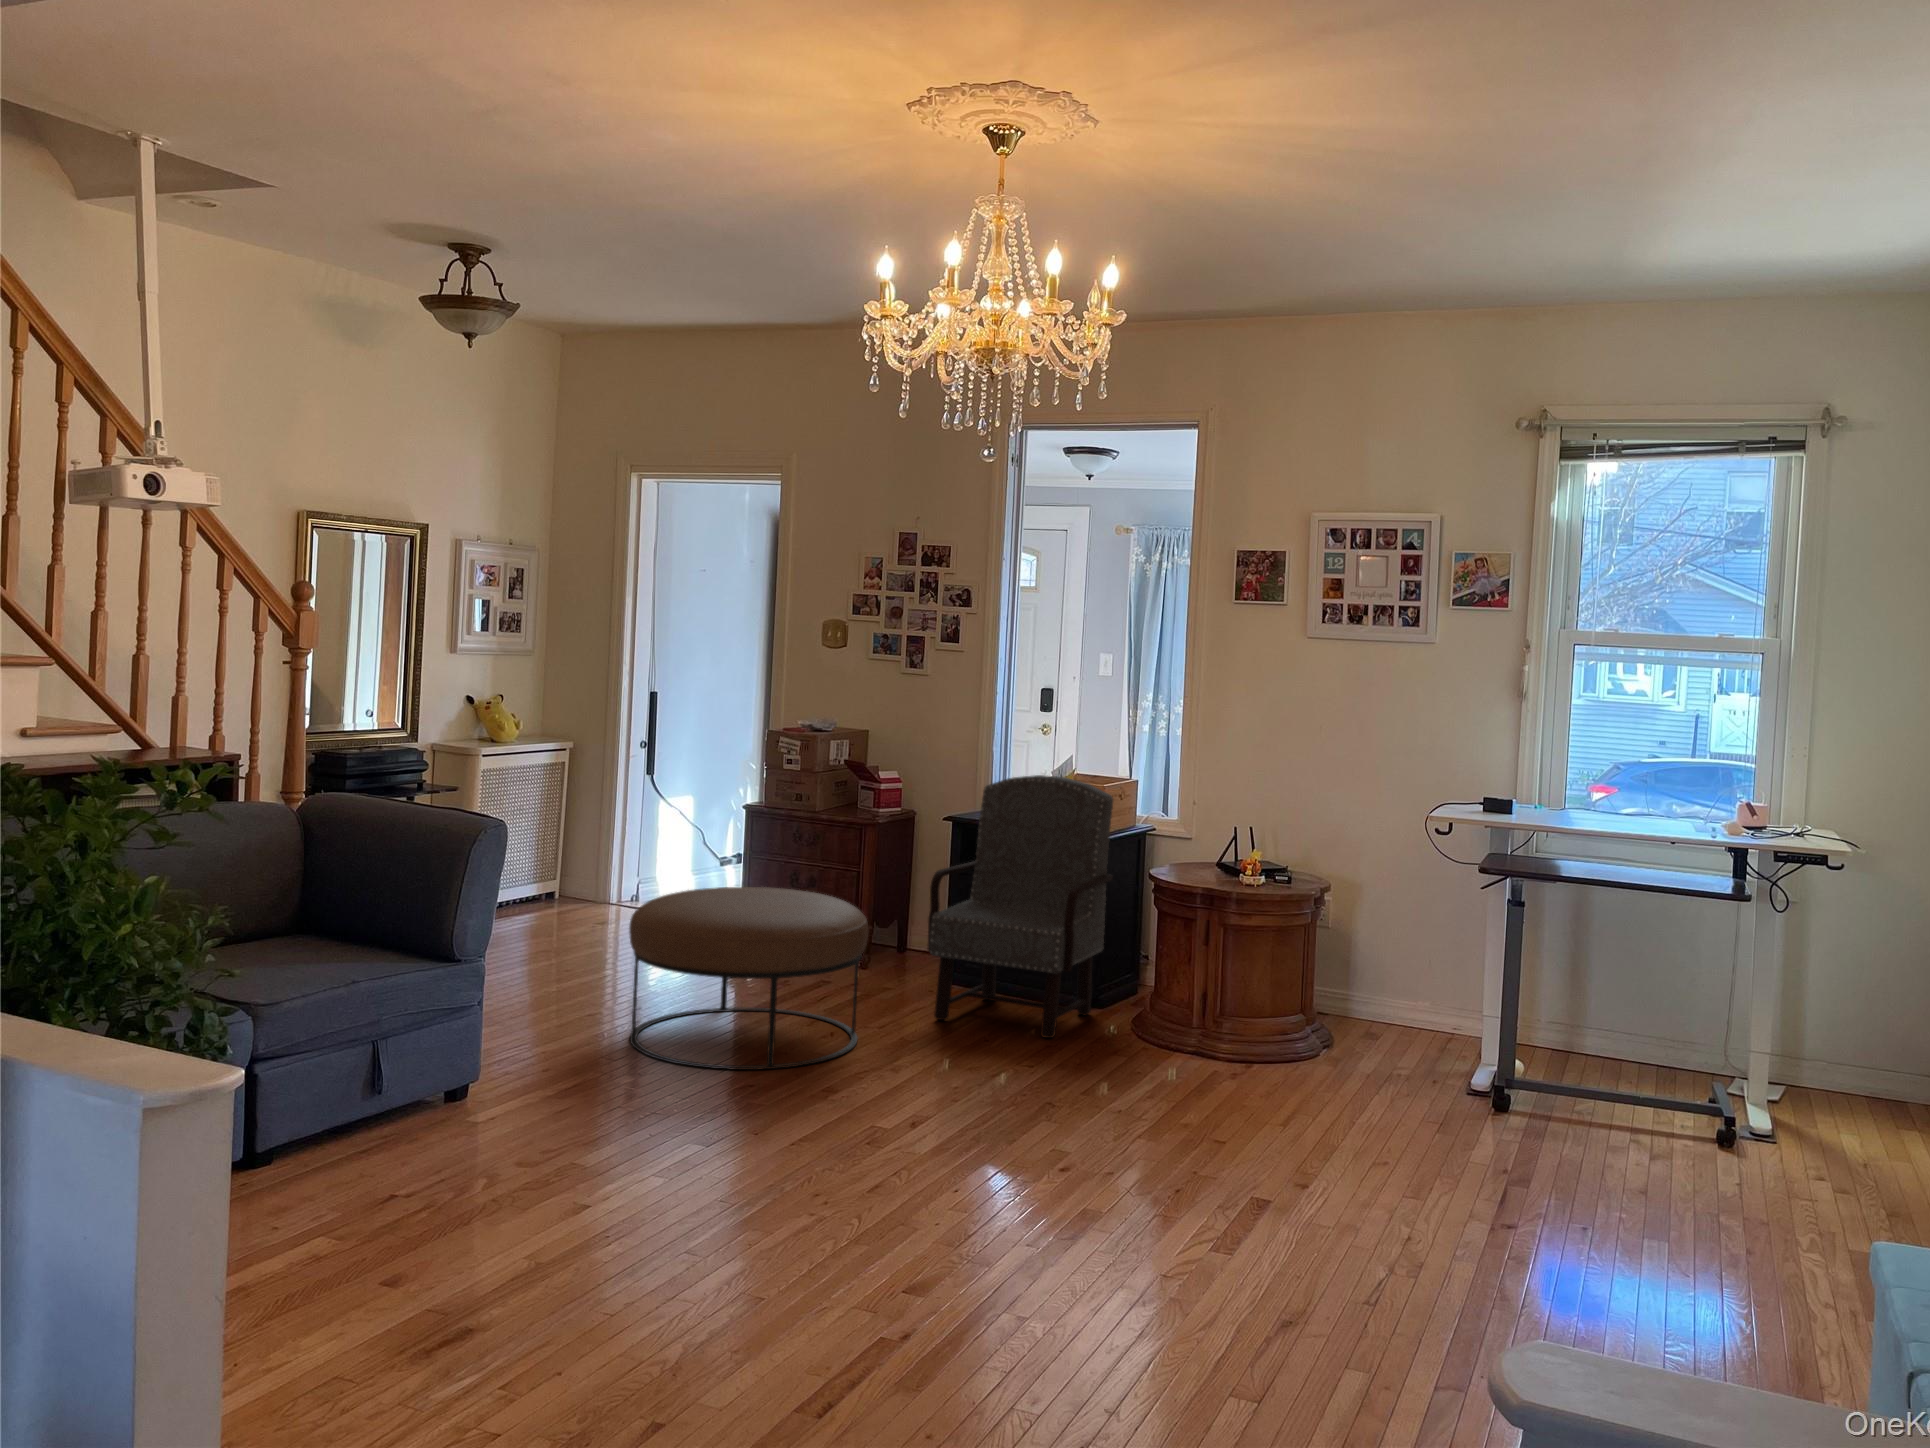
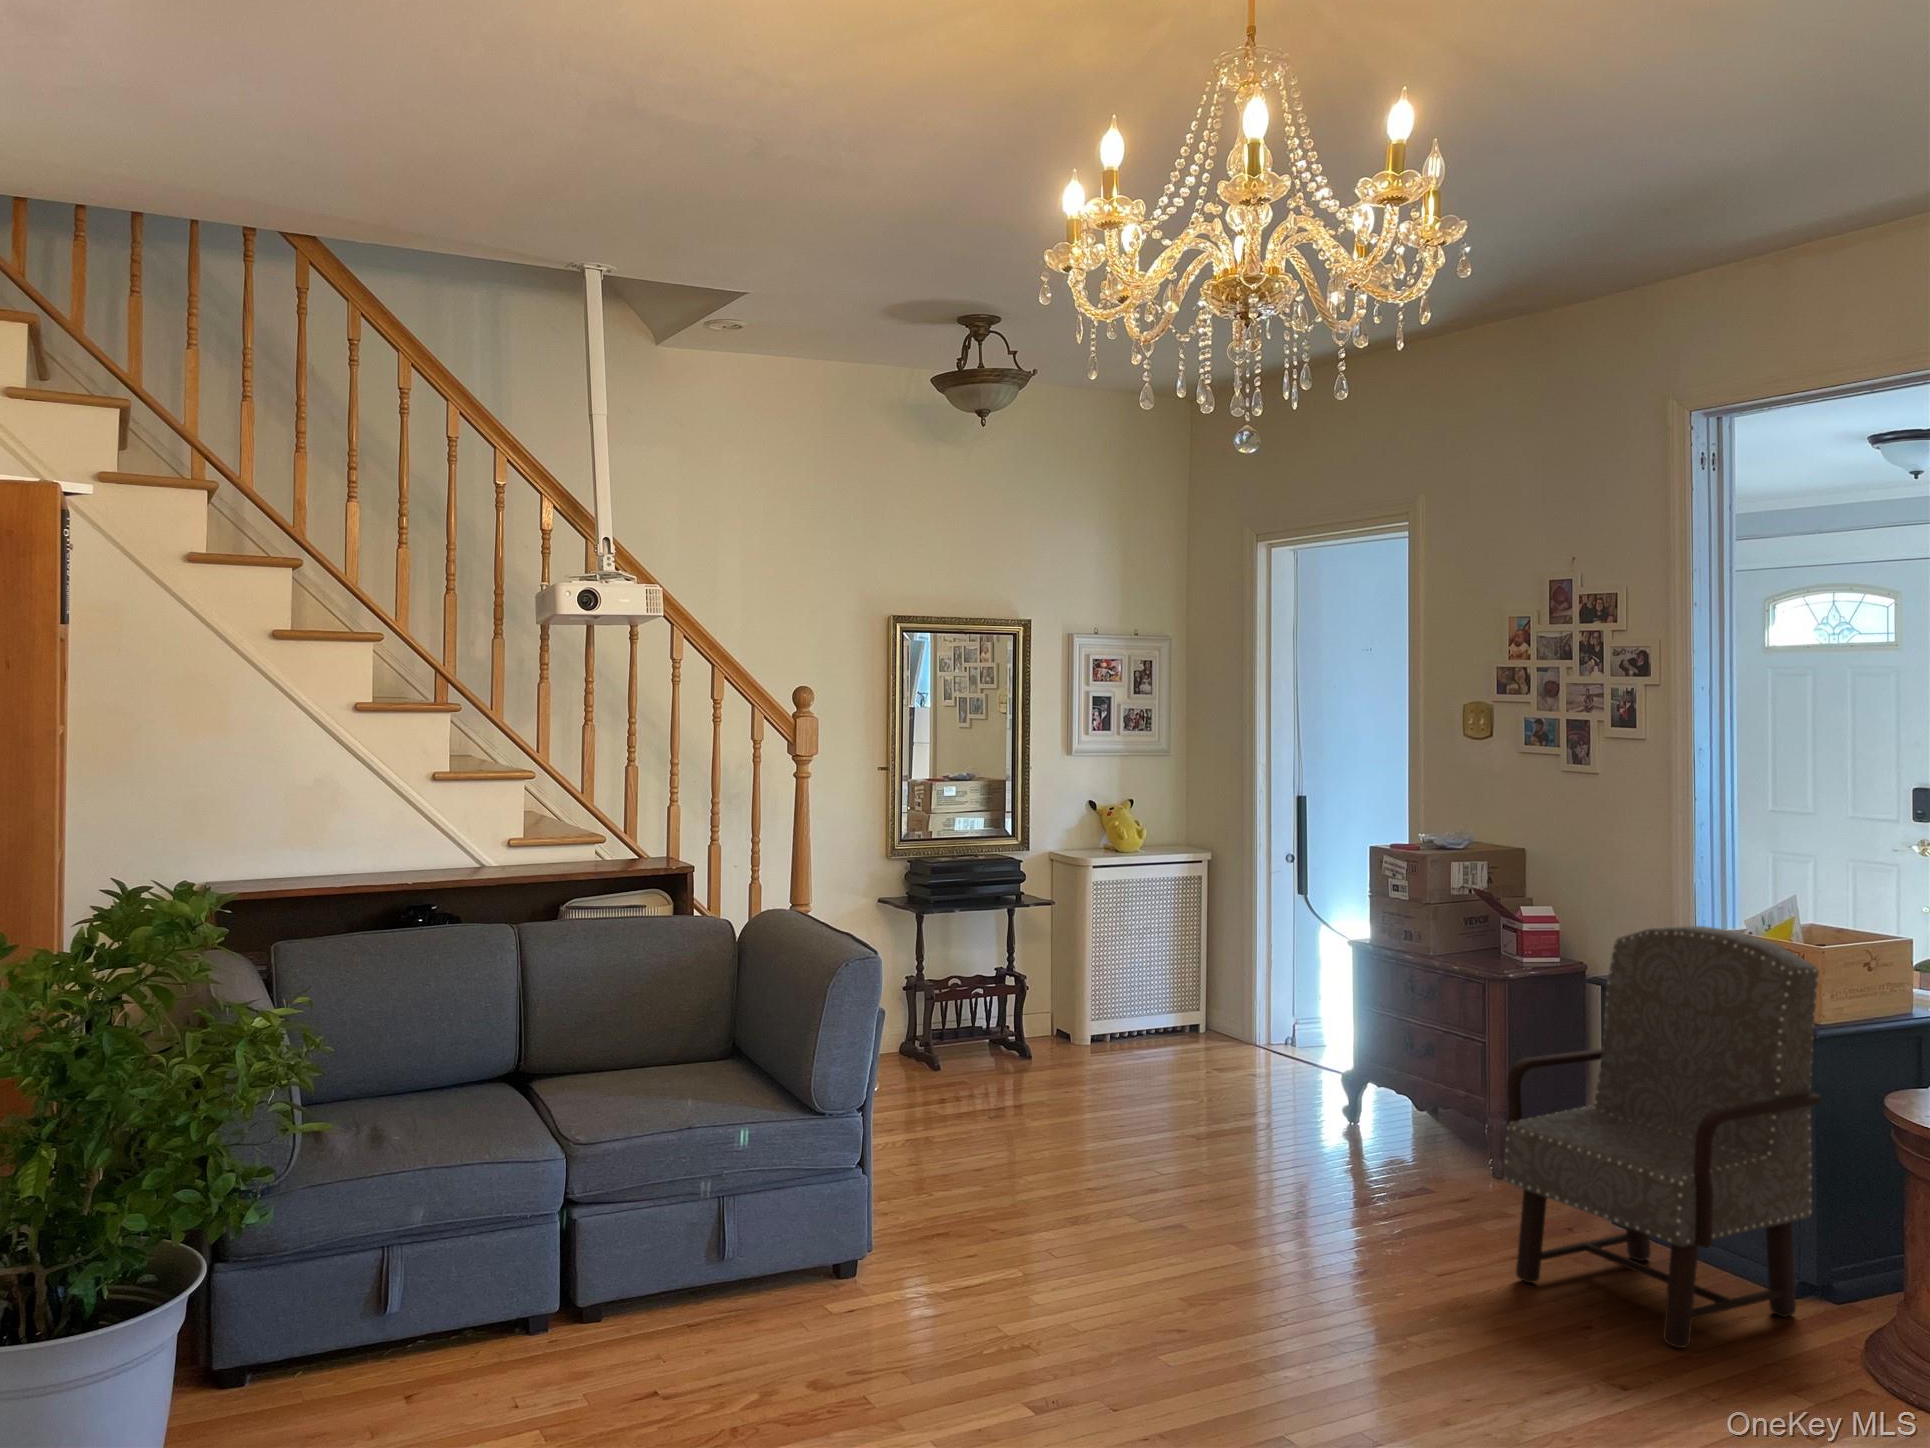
ottoman: present [629,887,868,1070] -> none [1071,1053,1386,1319]

